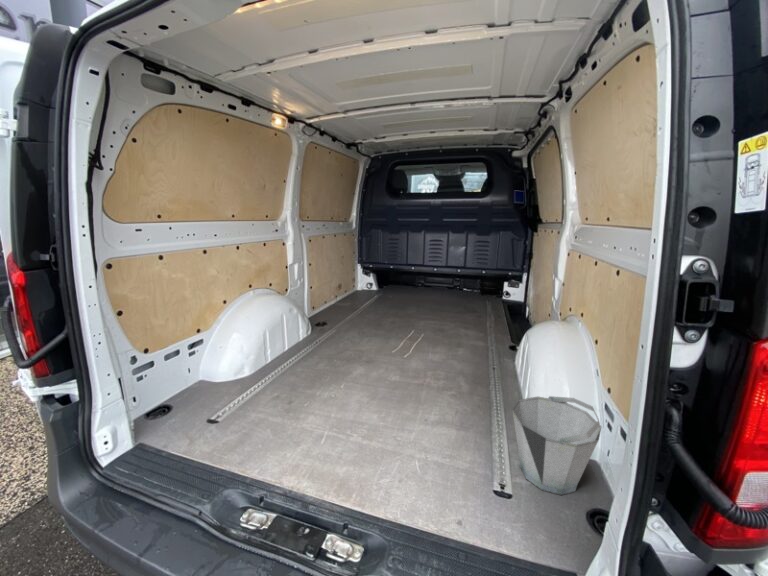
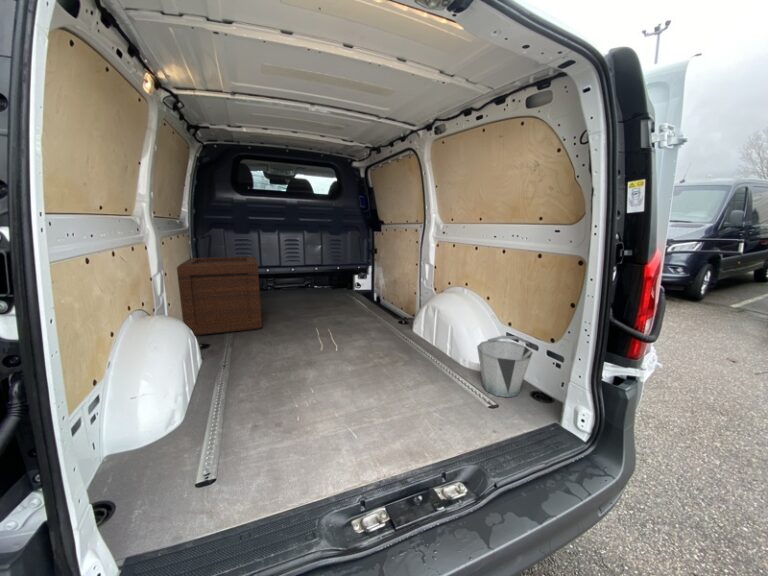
wooden crate: none [317,253,391,321] -> present [177,257,262,336]

